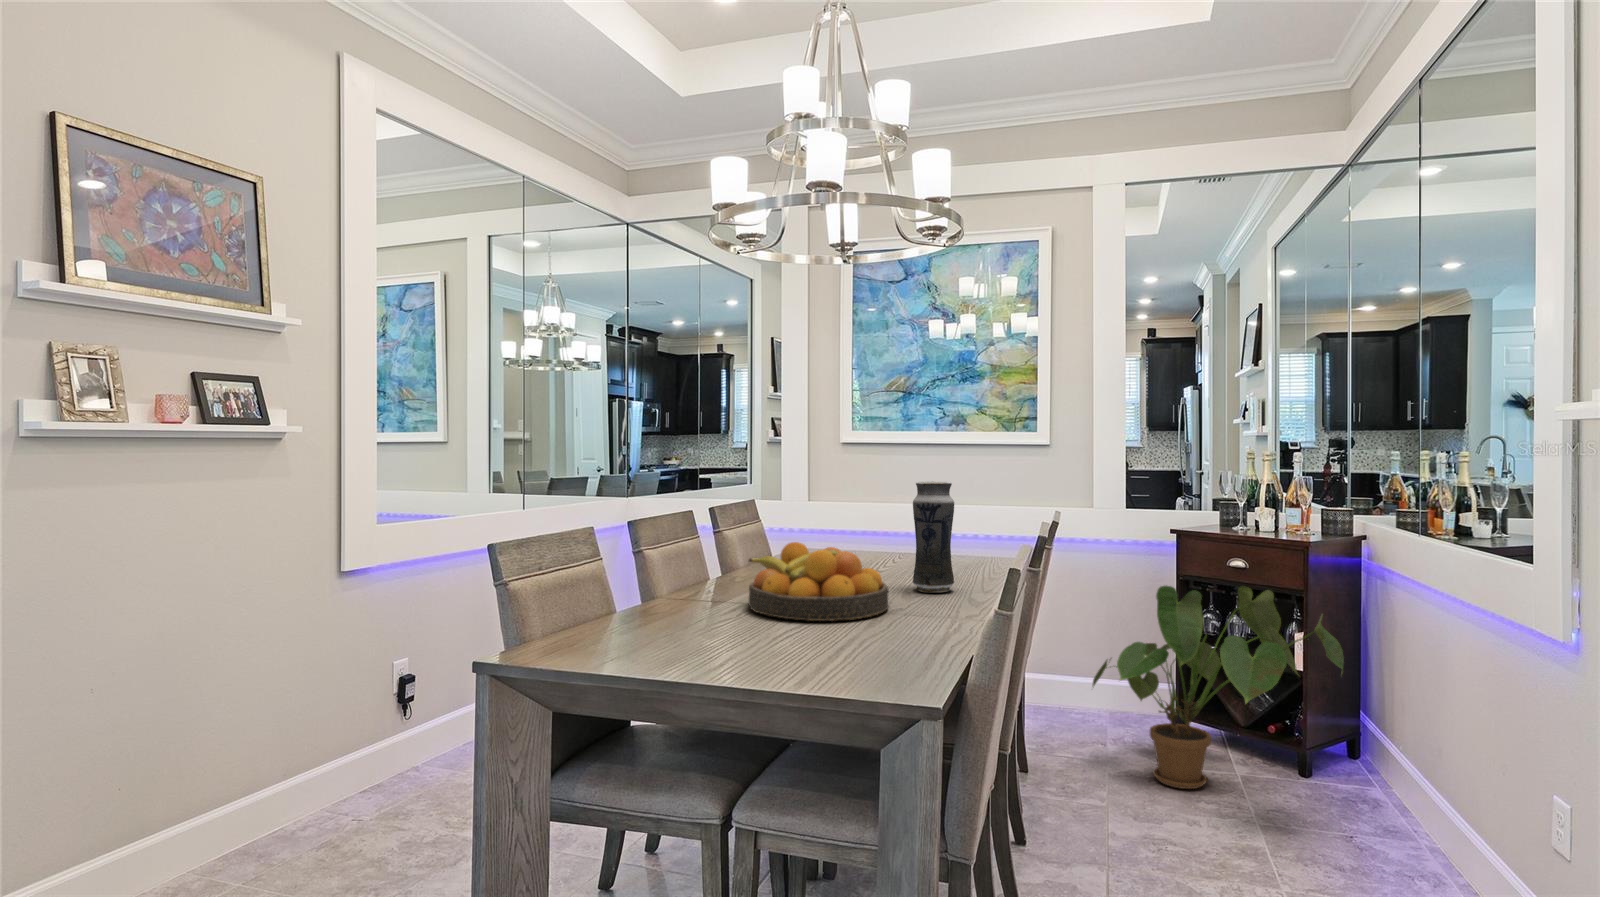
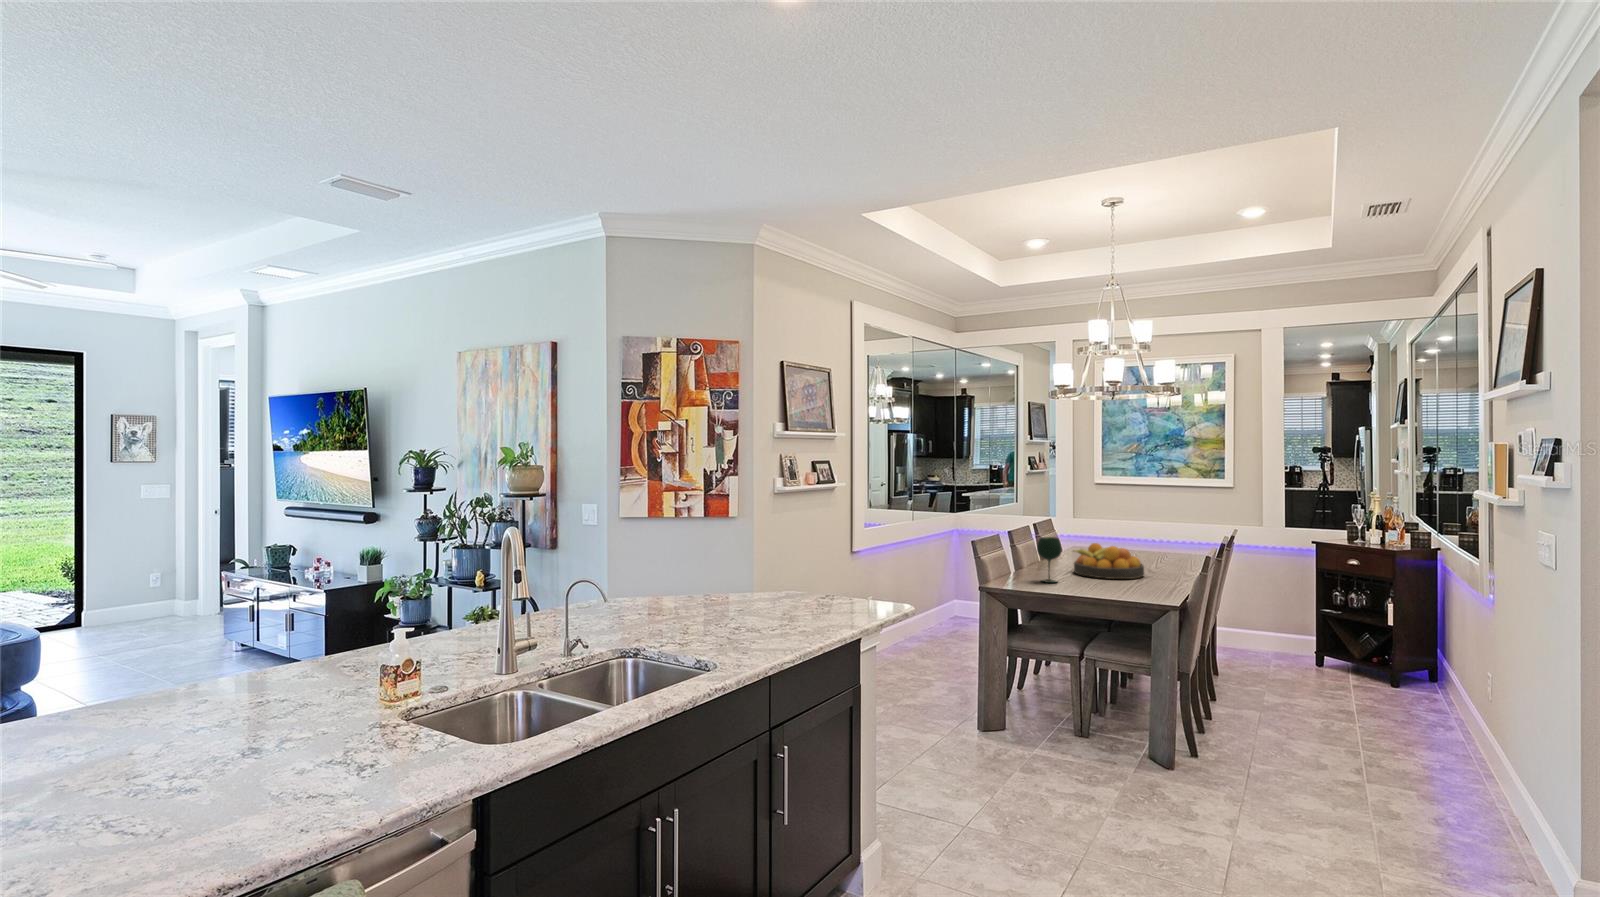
vase: present [913,481,954,593] -> none [1154,514,1176,570]
wine glass: none [645,532,700,639] -> present [1037,537,1062,583]
house plant: present [1093,585,1344,789] -> none [1258,573,1412,688]

